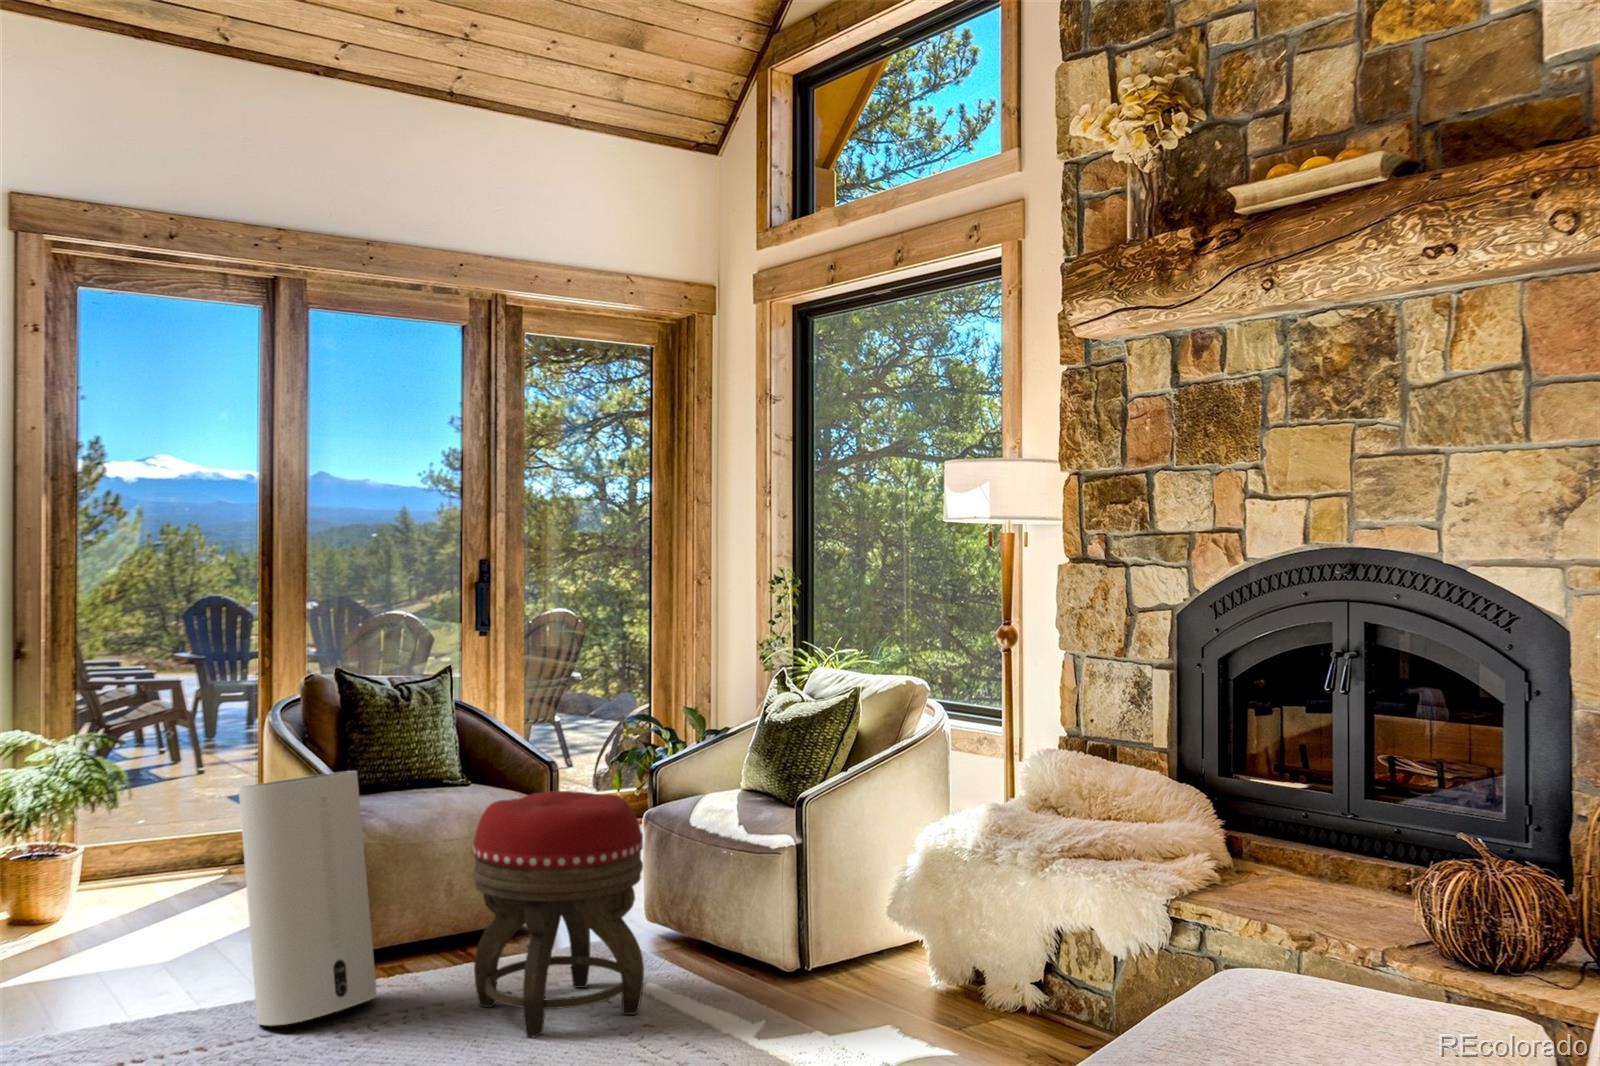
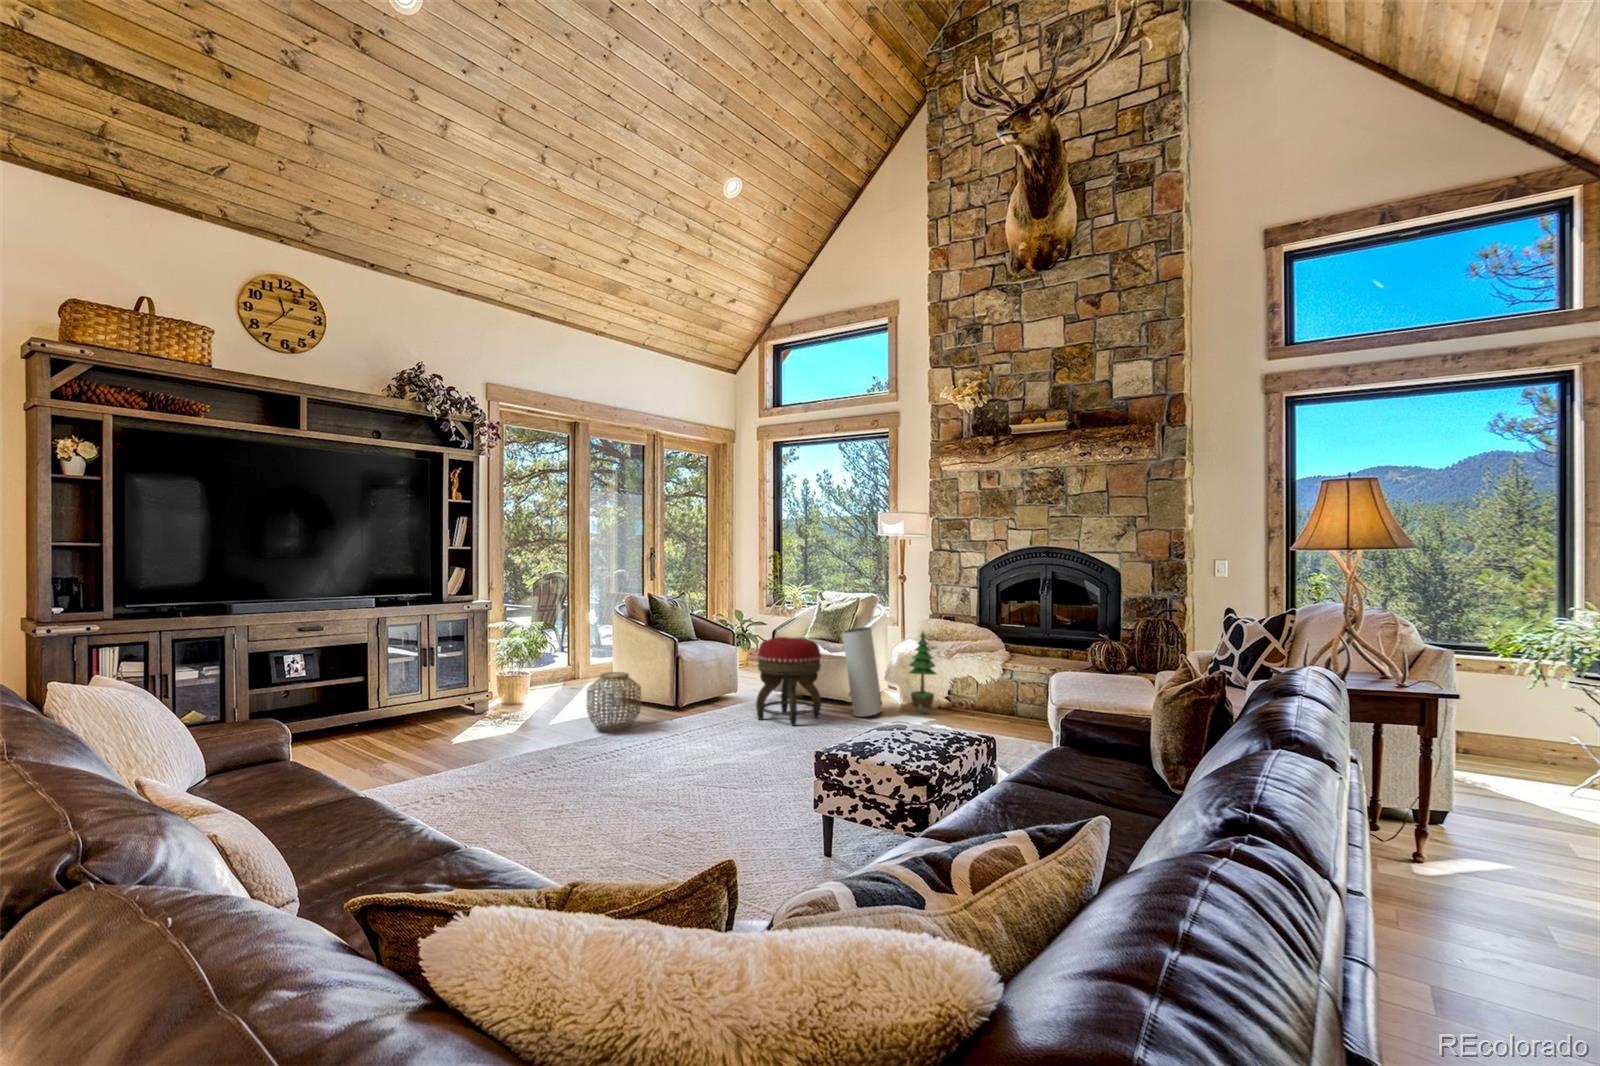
air purifier: present [239,771,377,1025] -> present [842,627,882,717]
potted tree: none [892,788,977,1026] -> present [909,632,936,713]
woven basket: none [42,863,186,1014] -> present [587,672,641,732]

